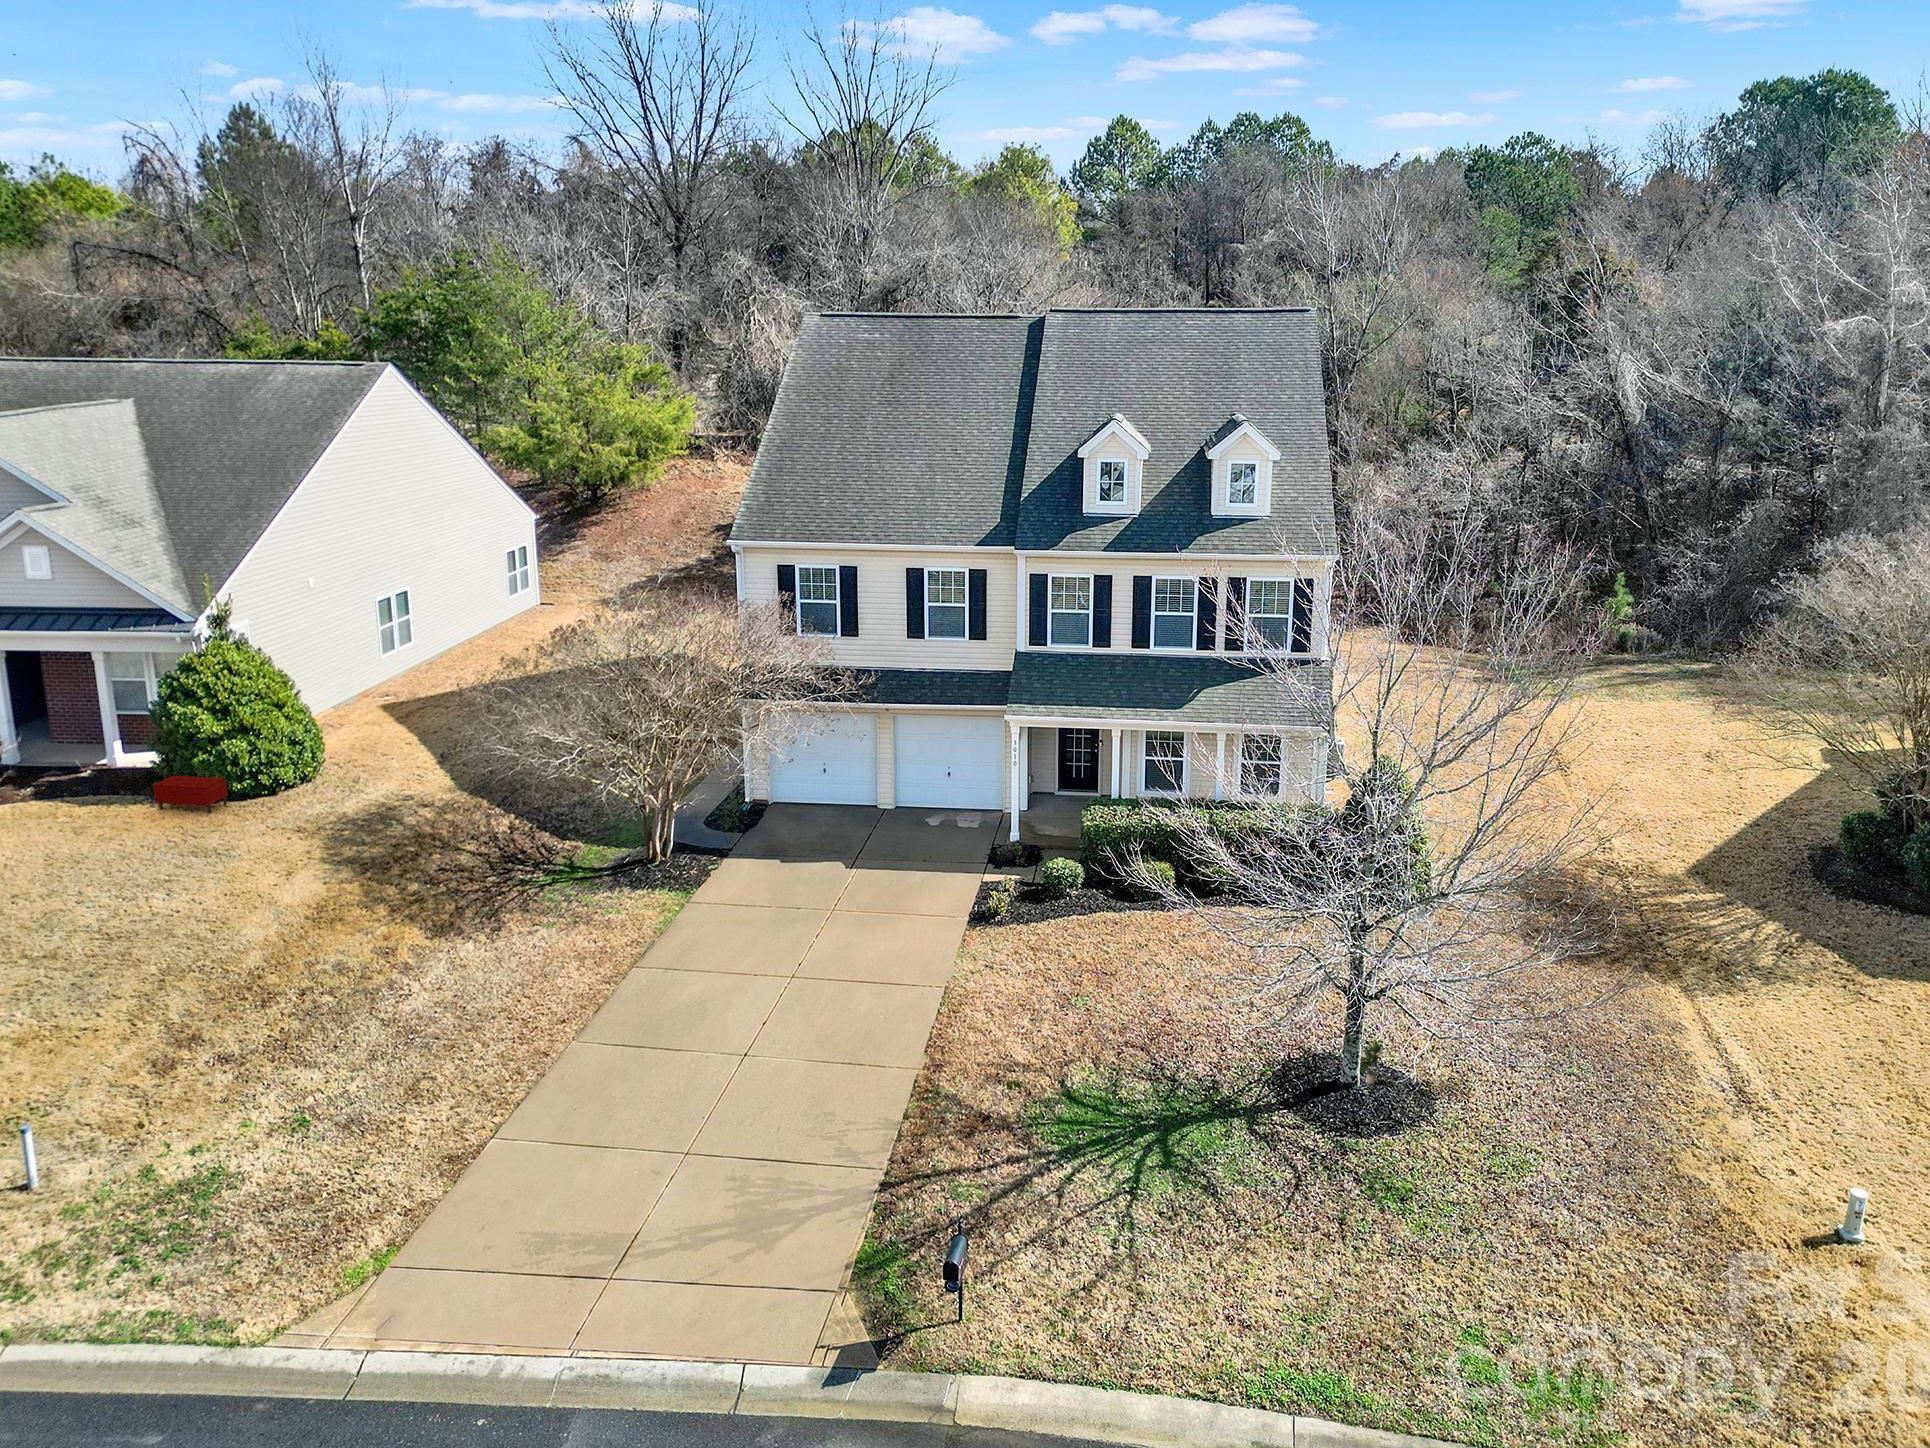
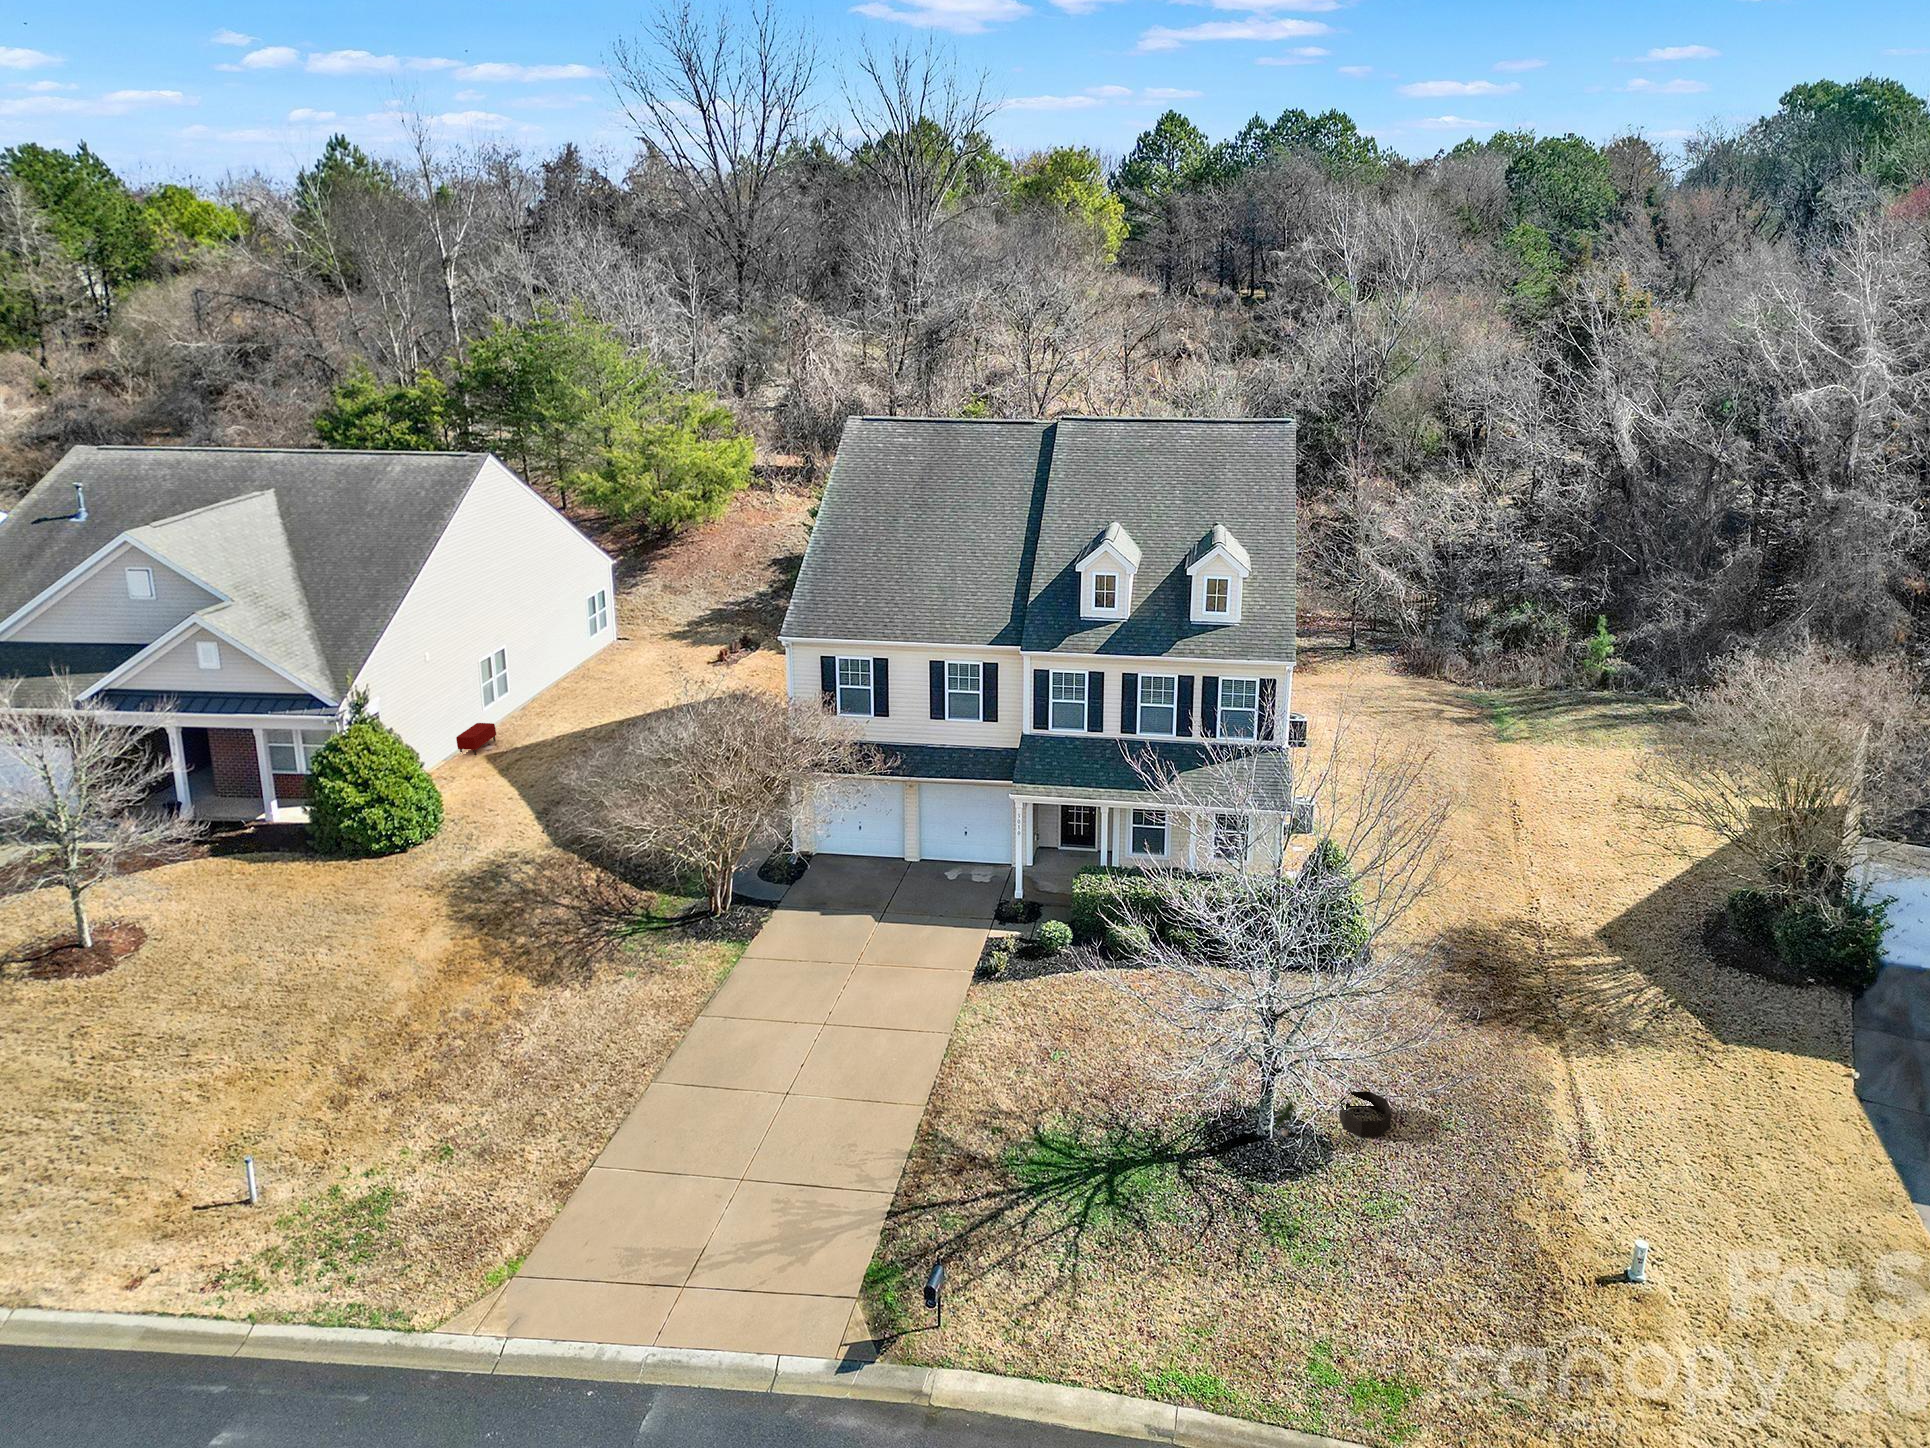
bench: present [153,776,228,813] -> present [456,723,496,755]
basket: none [1432,1030,1499,1084] -> present [1339,1091,1391,1138]

